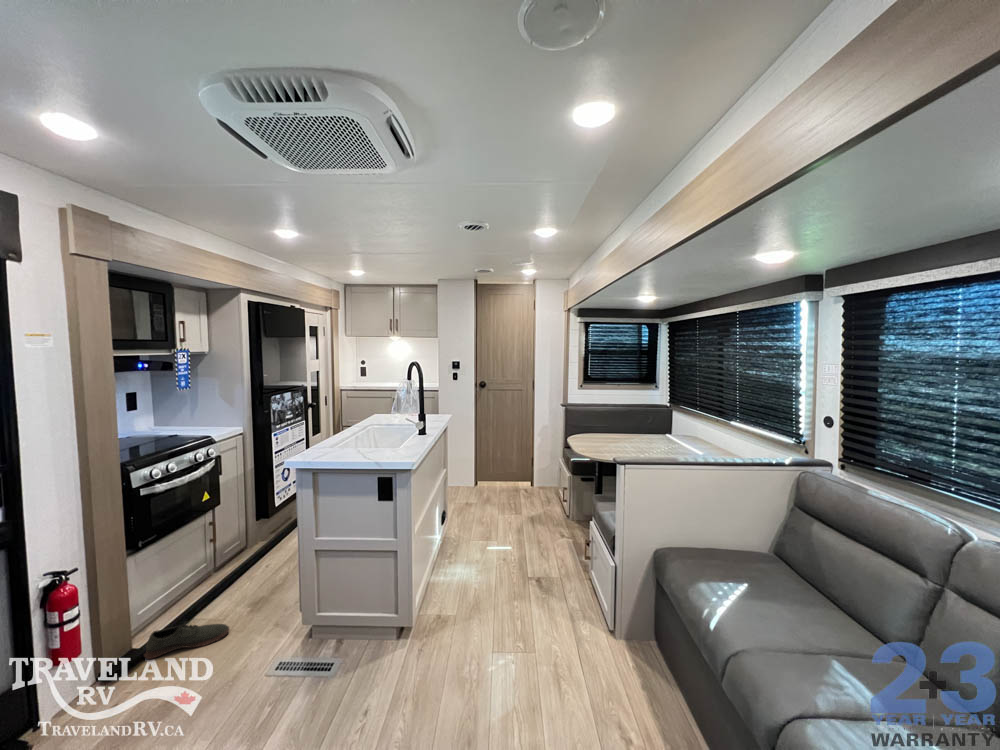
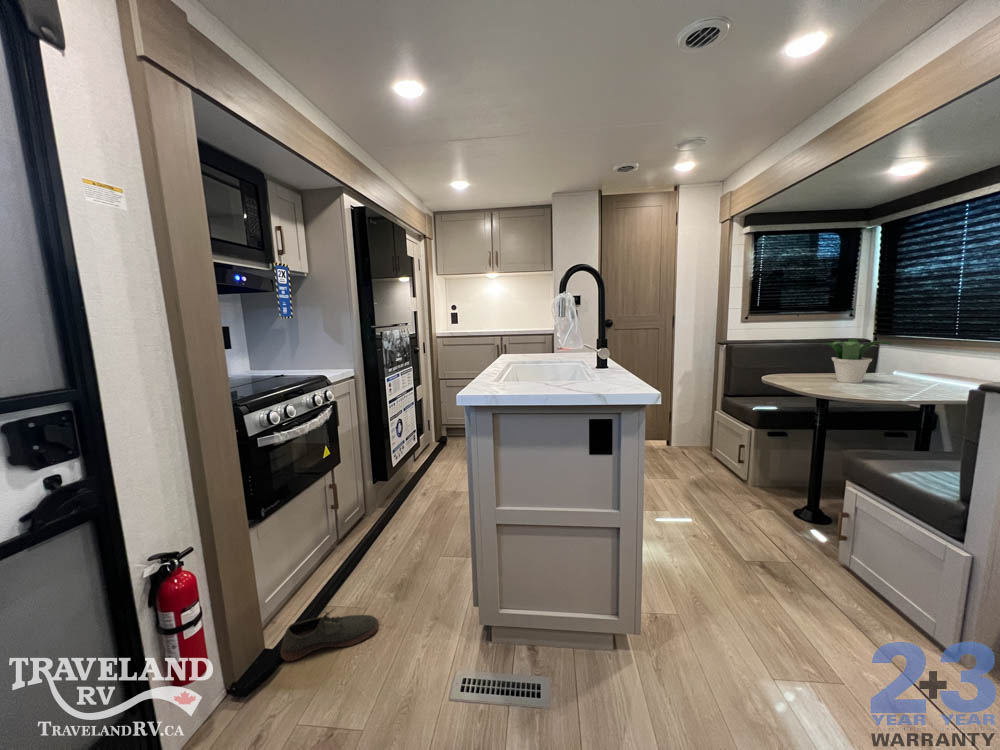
potted plant: none [610,410,642,443] -> present [822,339,891,383]

